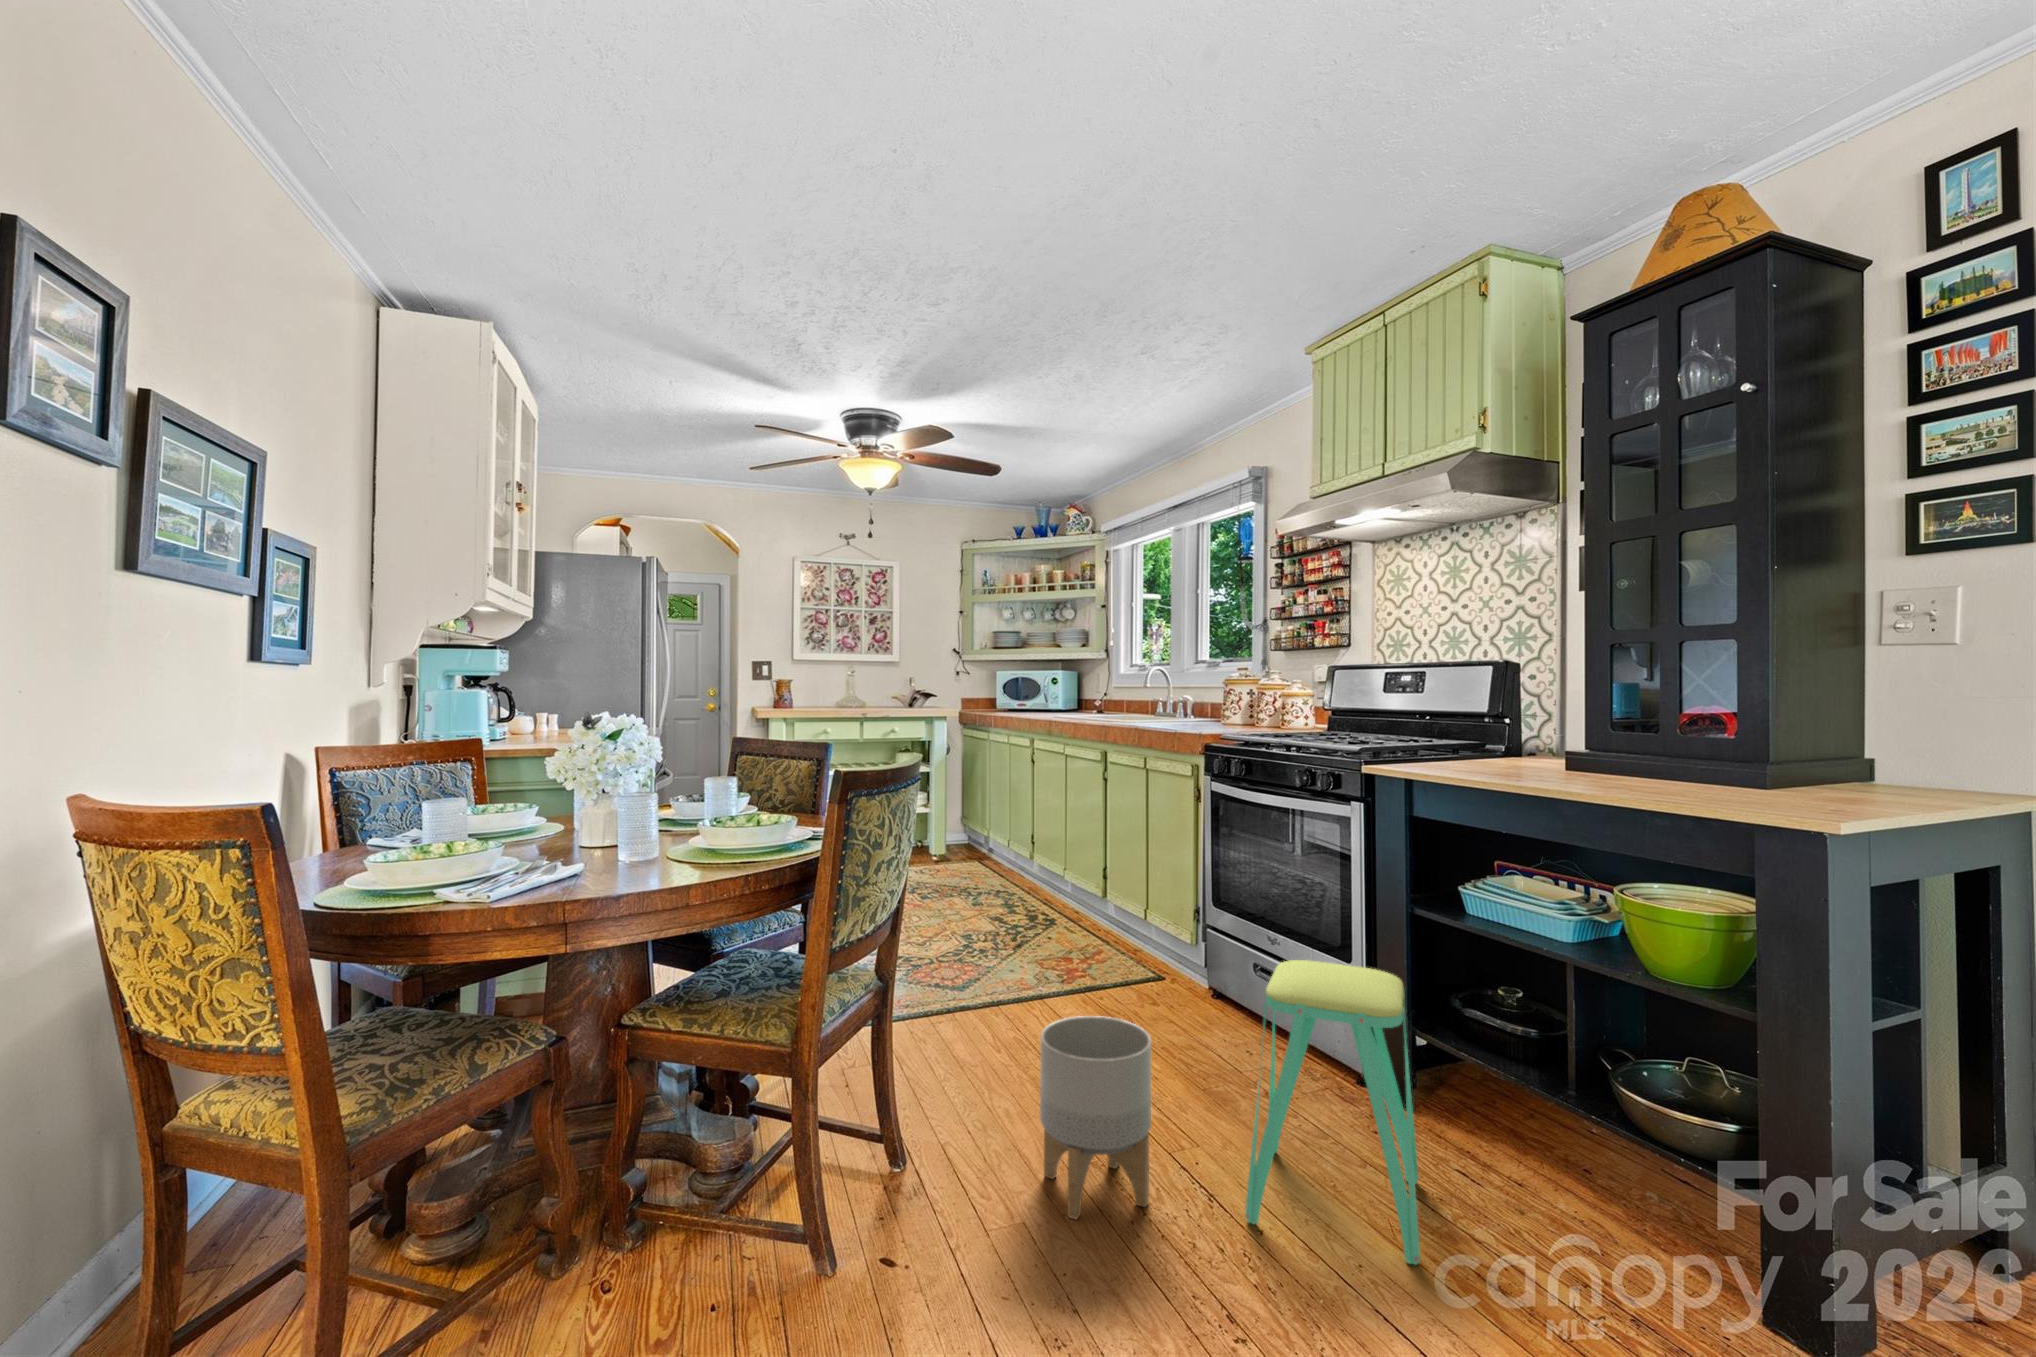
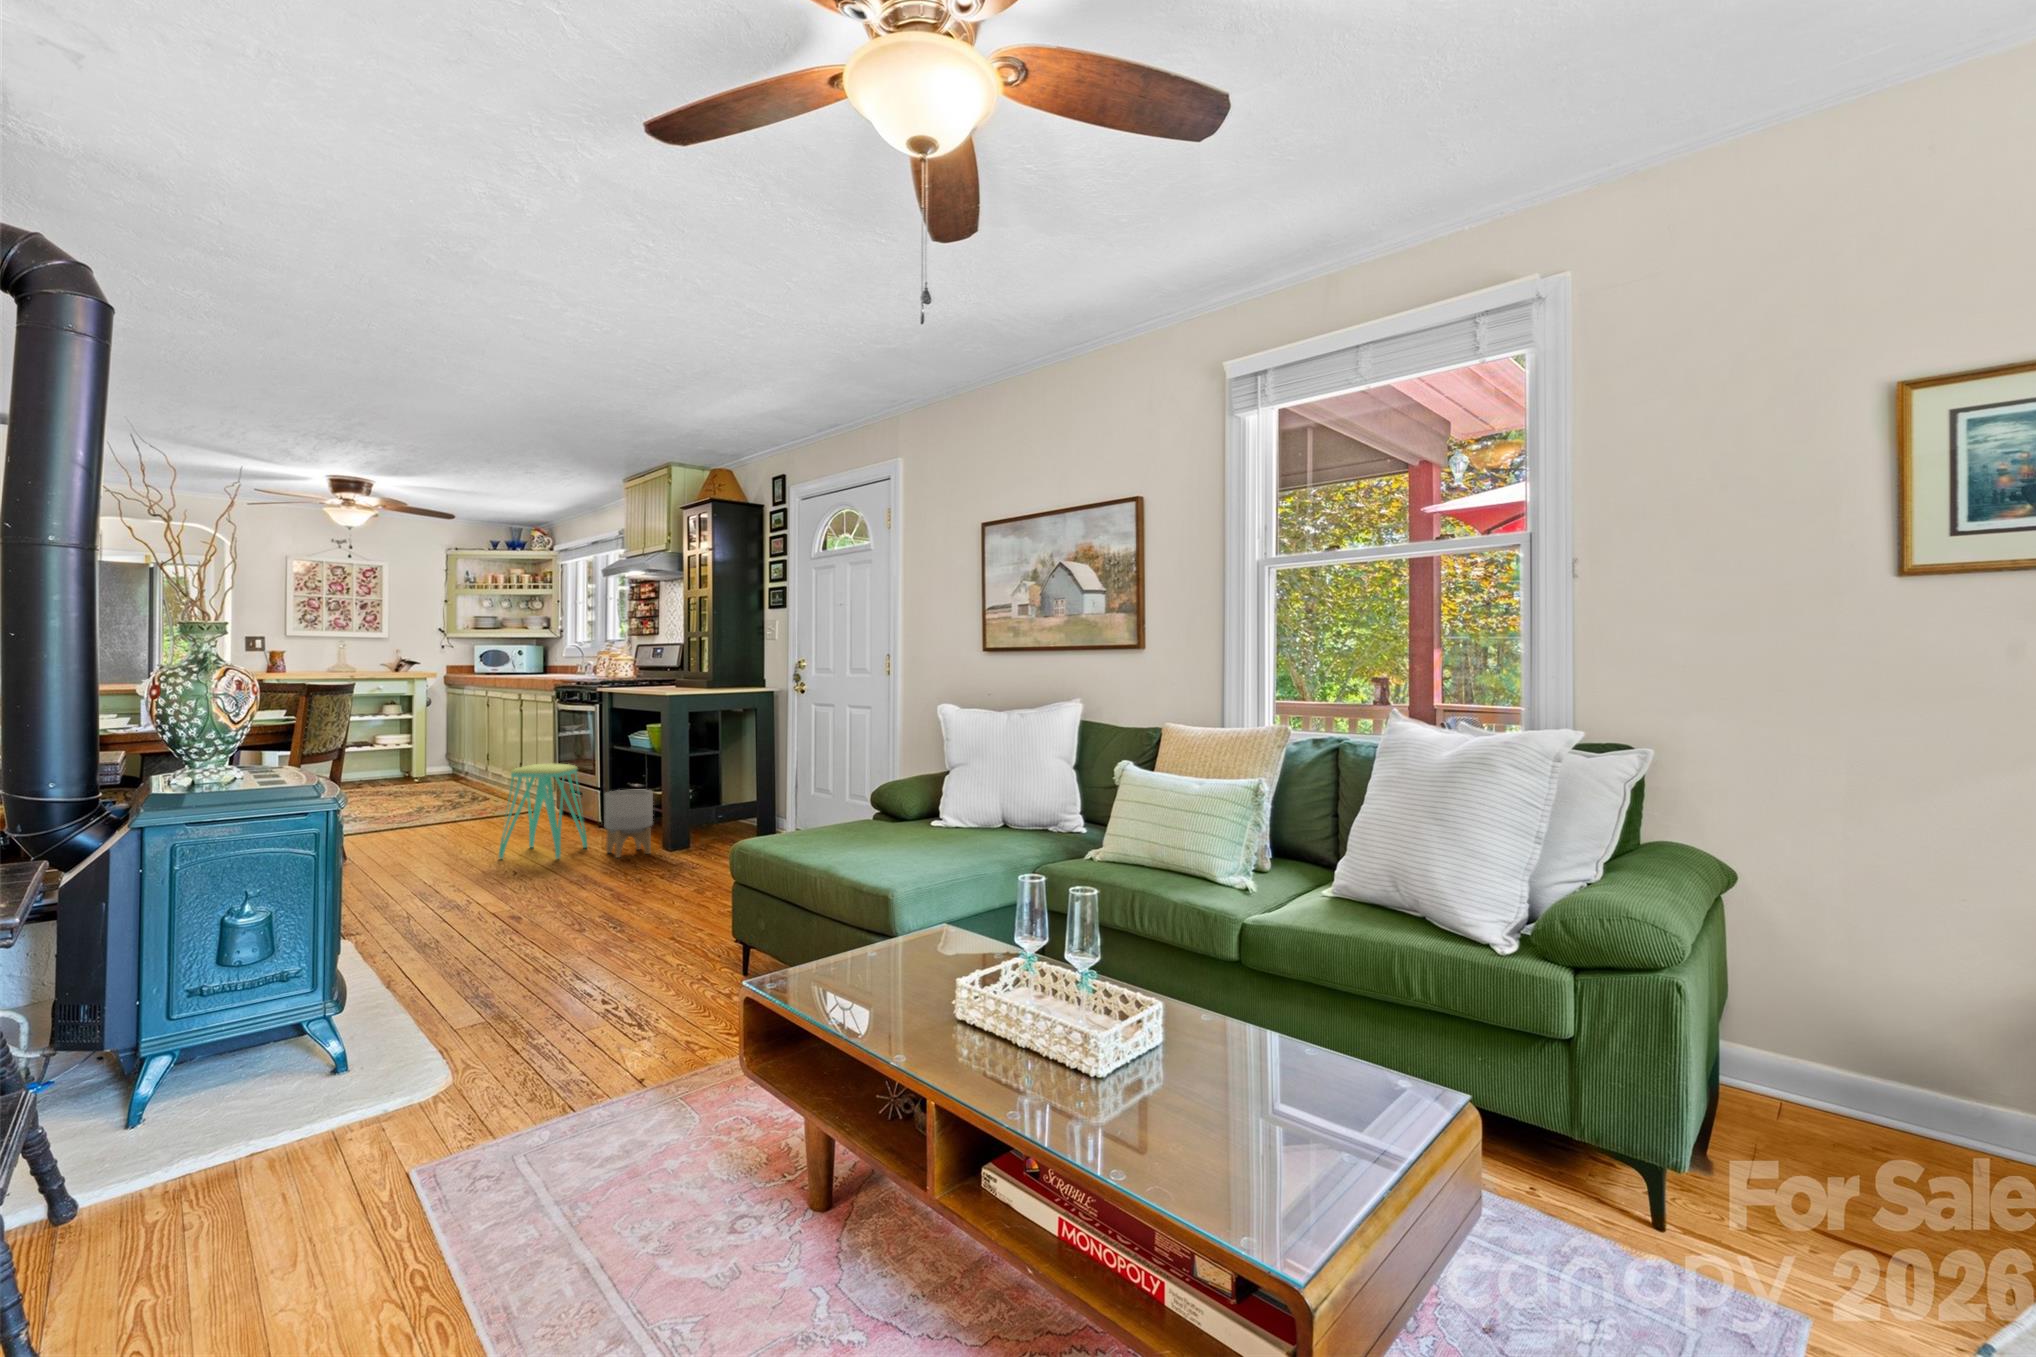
planter: present [1040,1016,1151,1220] -> present [604,790,653,858]

